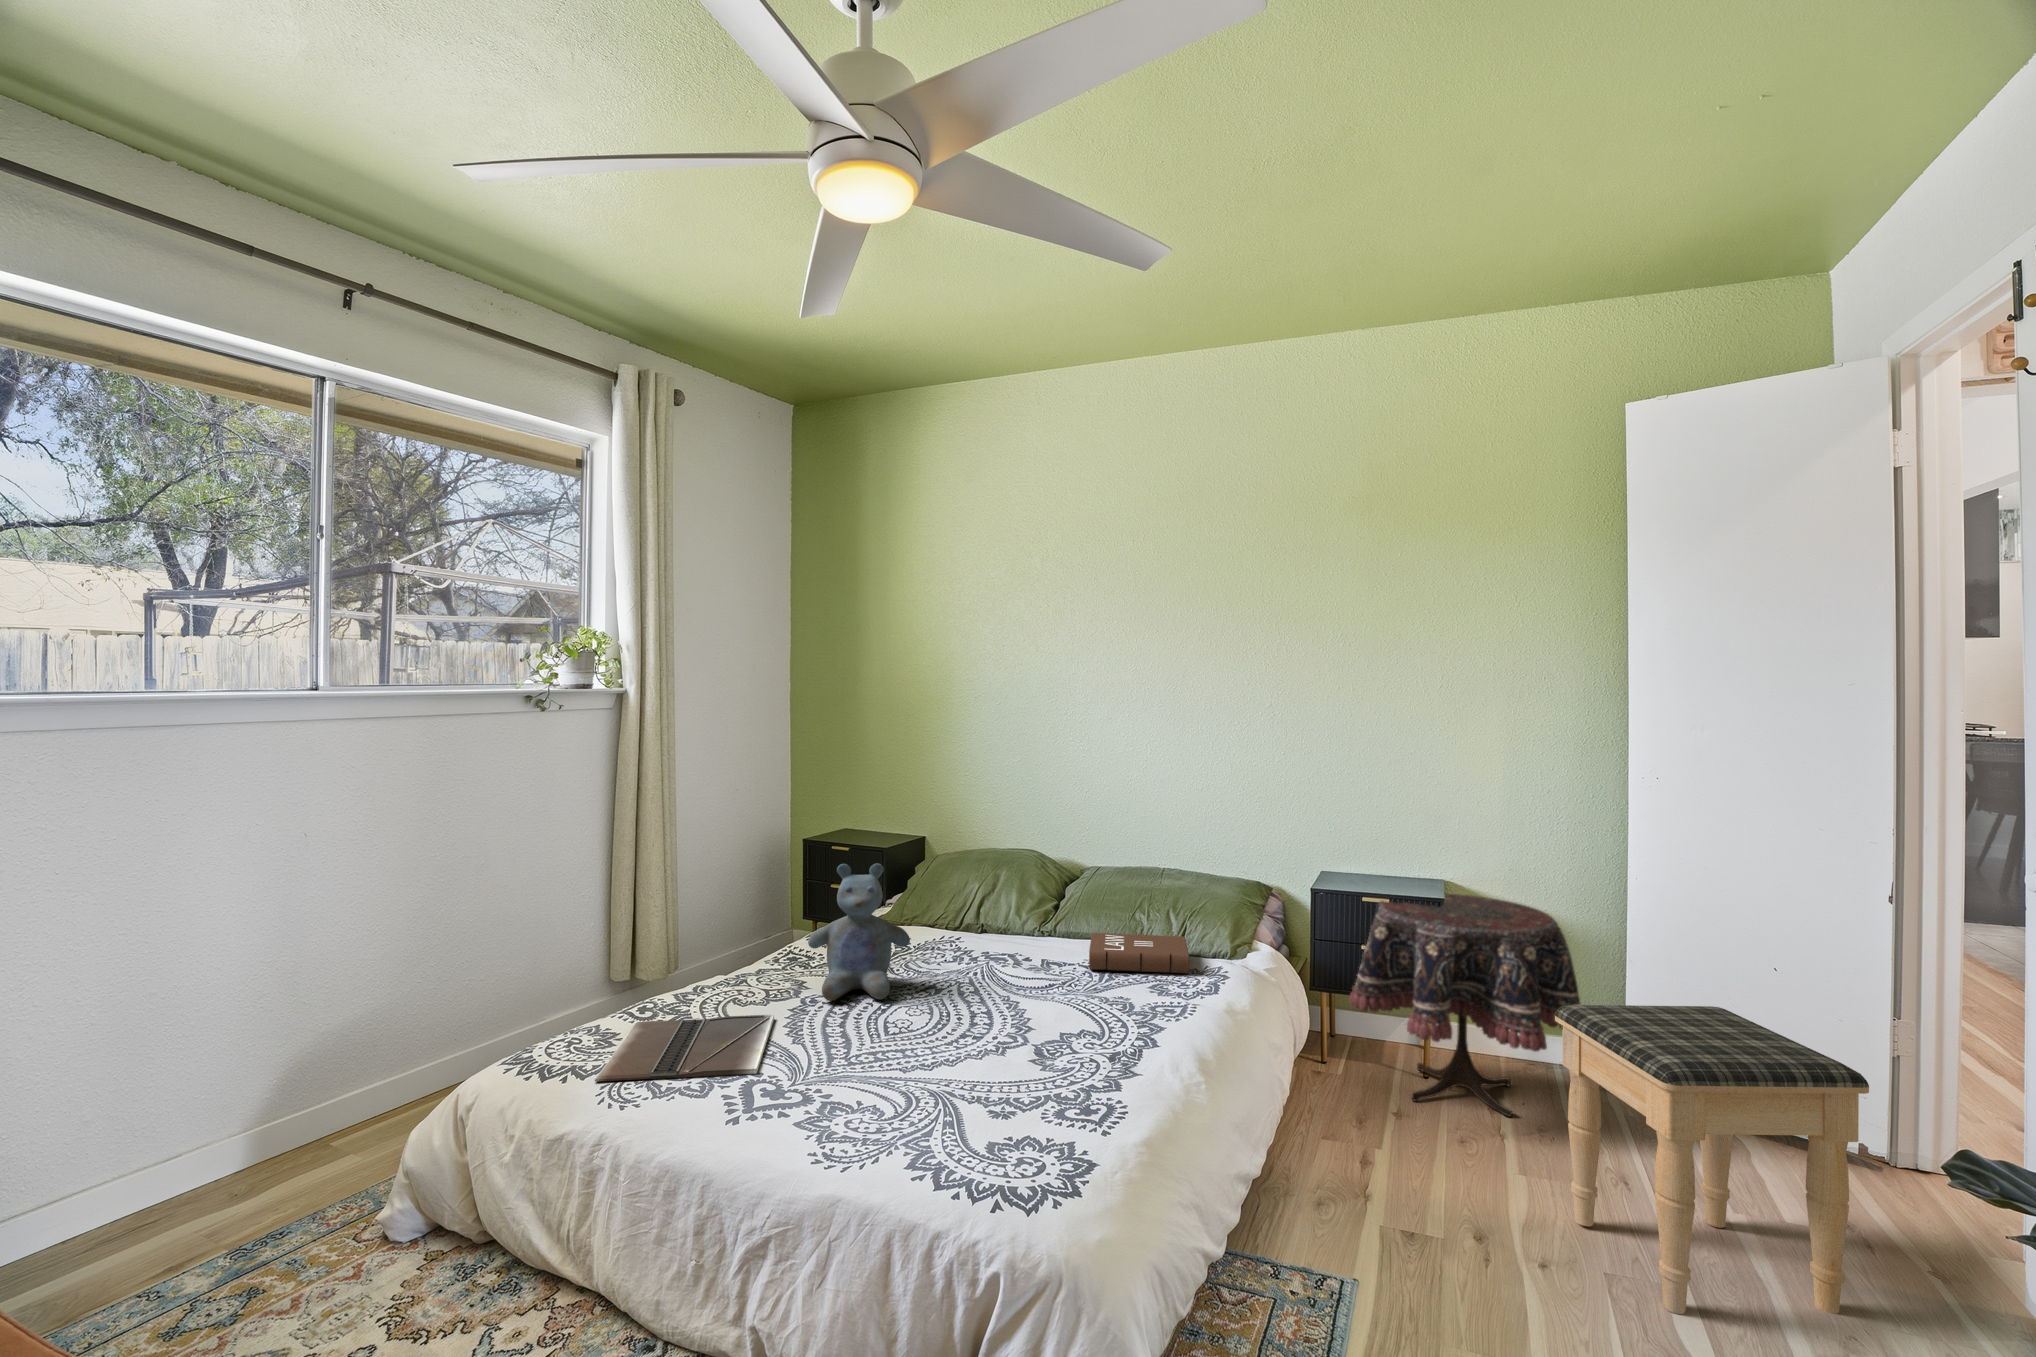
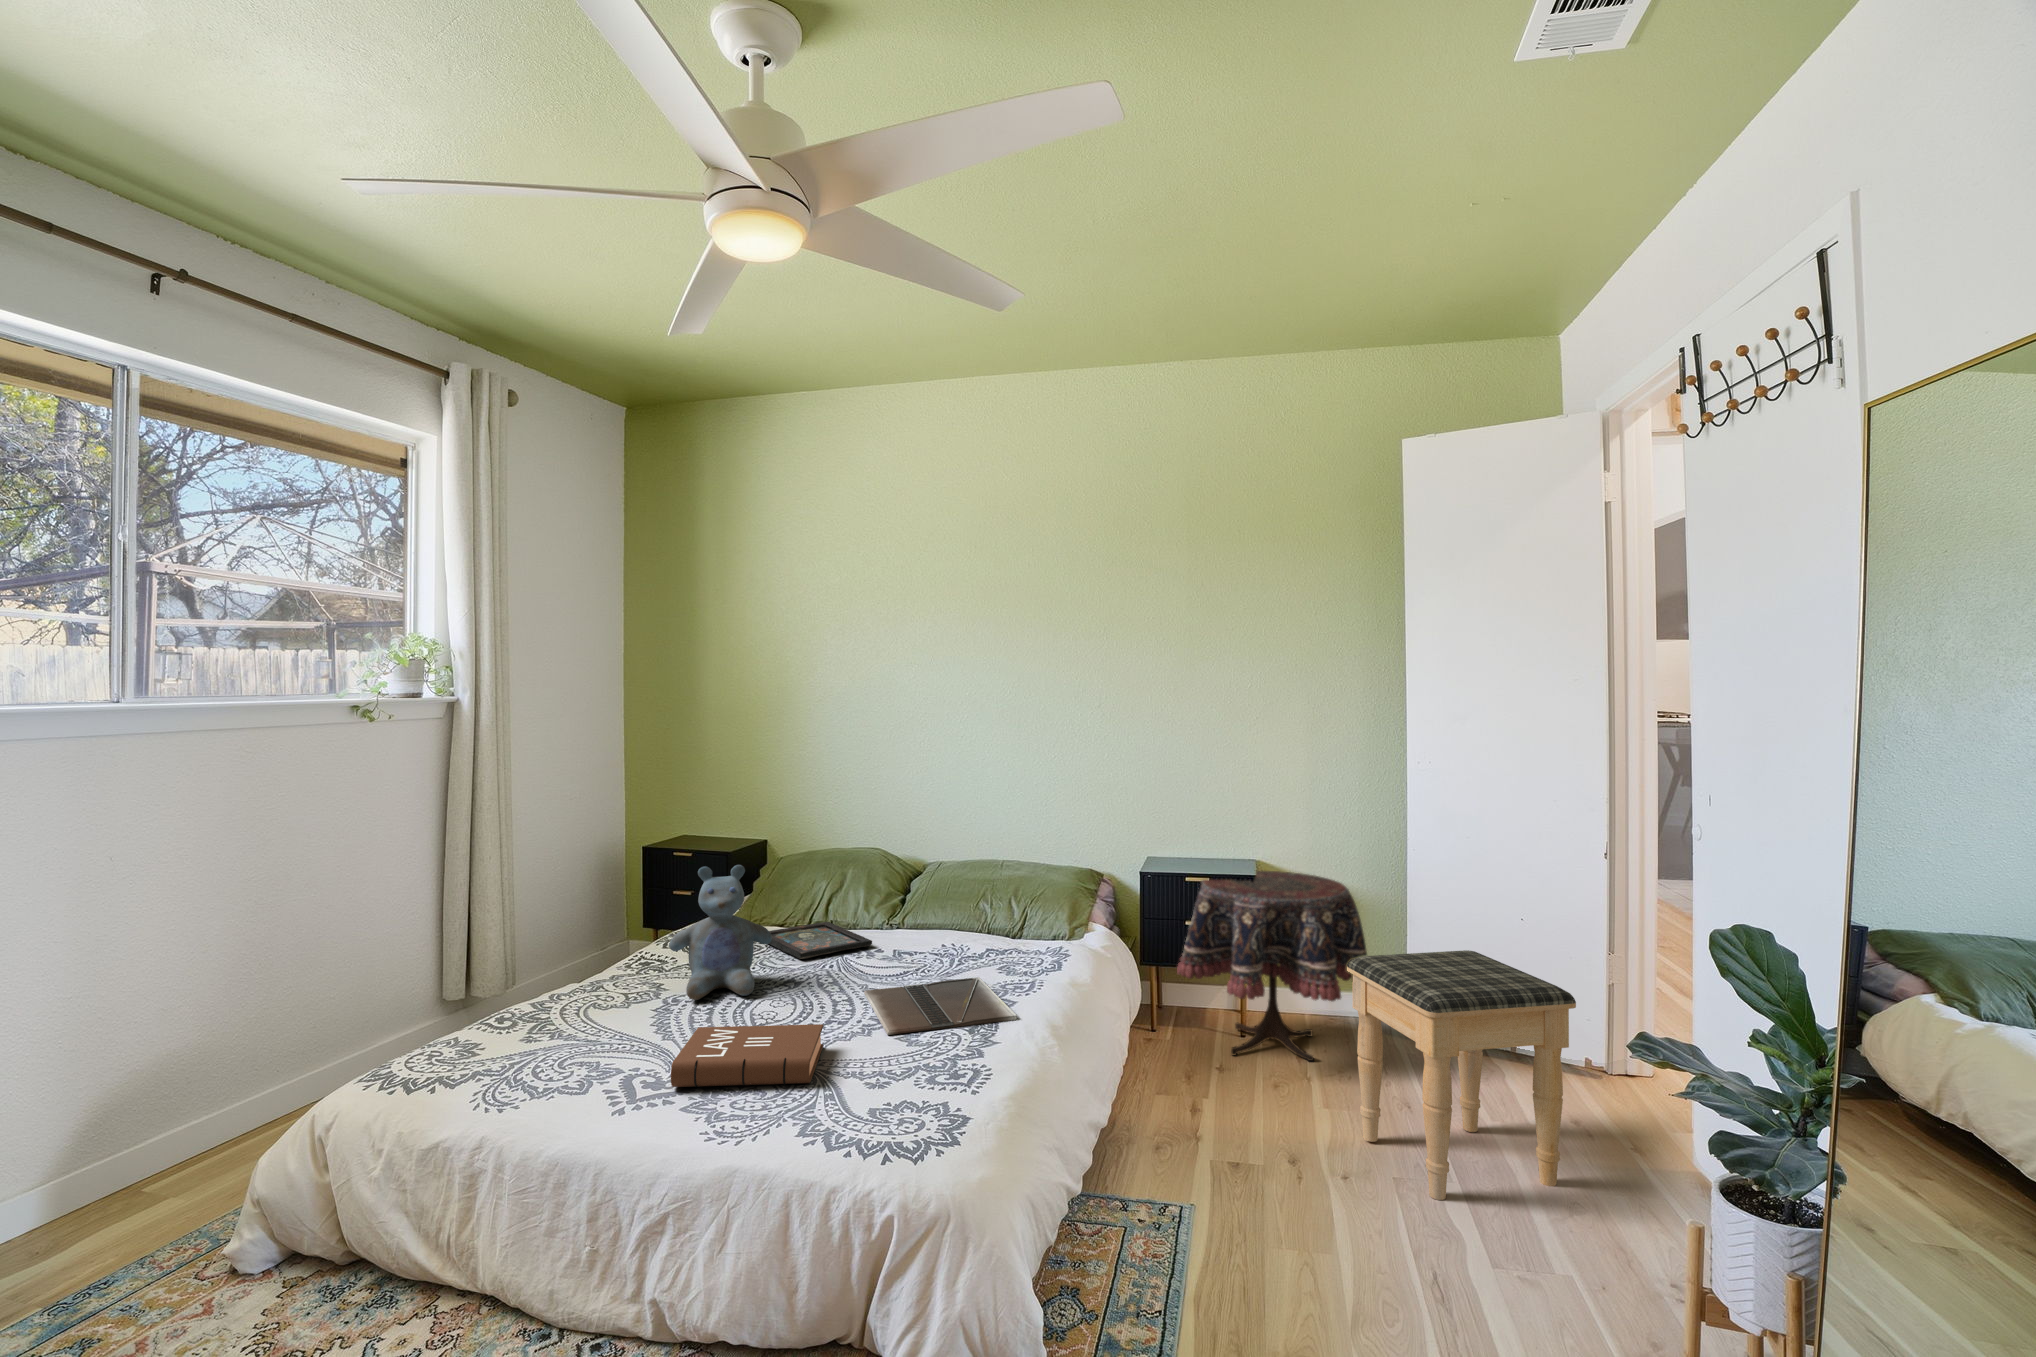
tray: none [903,924,1016,963] -> present [769,922,872,959]
book: present [1089,933,1189,973] -> present [671,1024,824,1087]
laptop: present [595,1015,774,1082] -> present [864,977,1017,1035]

